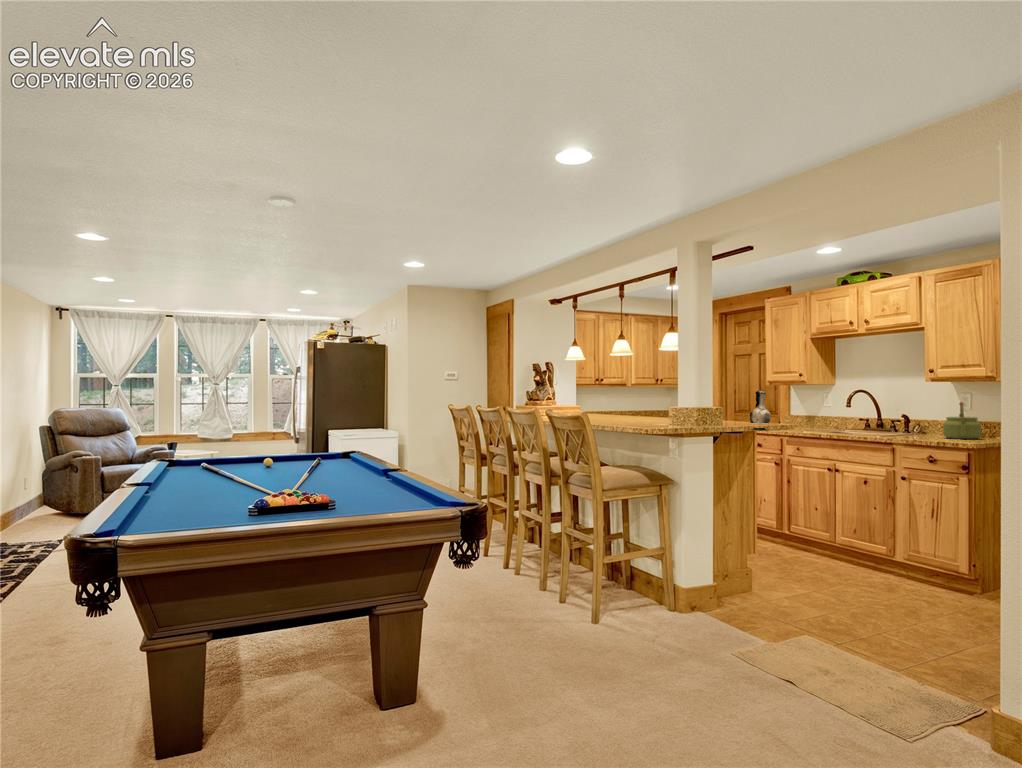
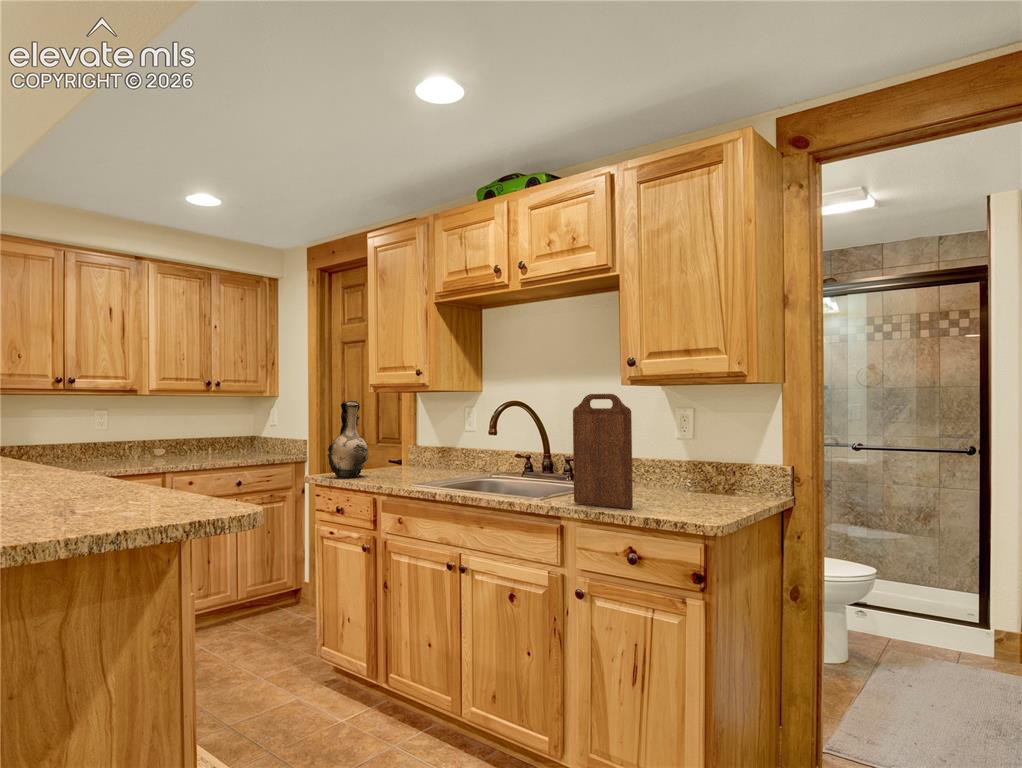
cutting board: none [899,387,932,440] -> present [573,394,633,509]
kettle: present [943,402,982,439] -> none [649,424,714,500]

